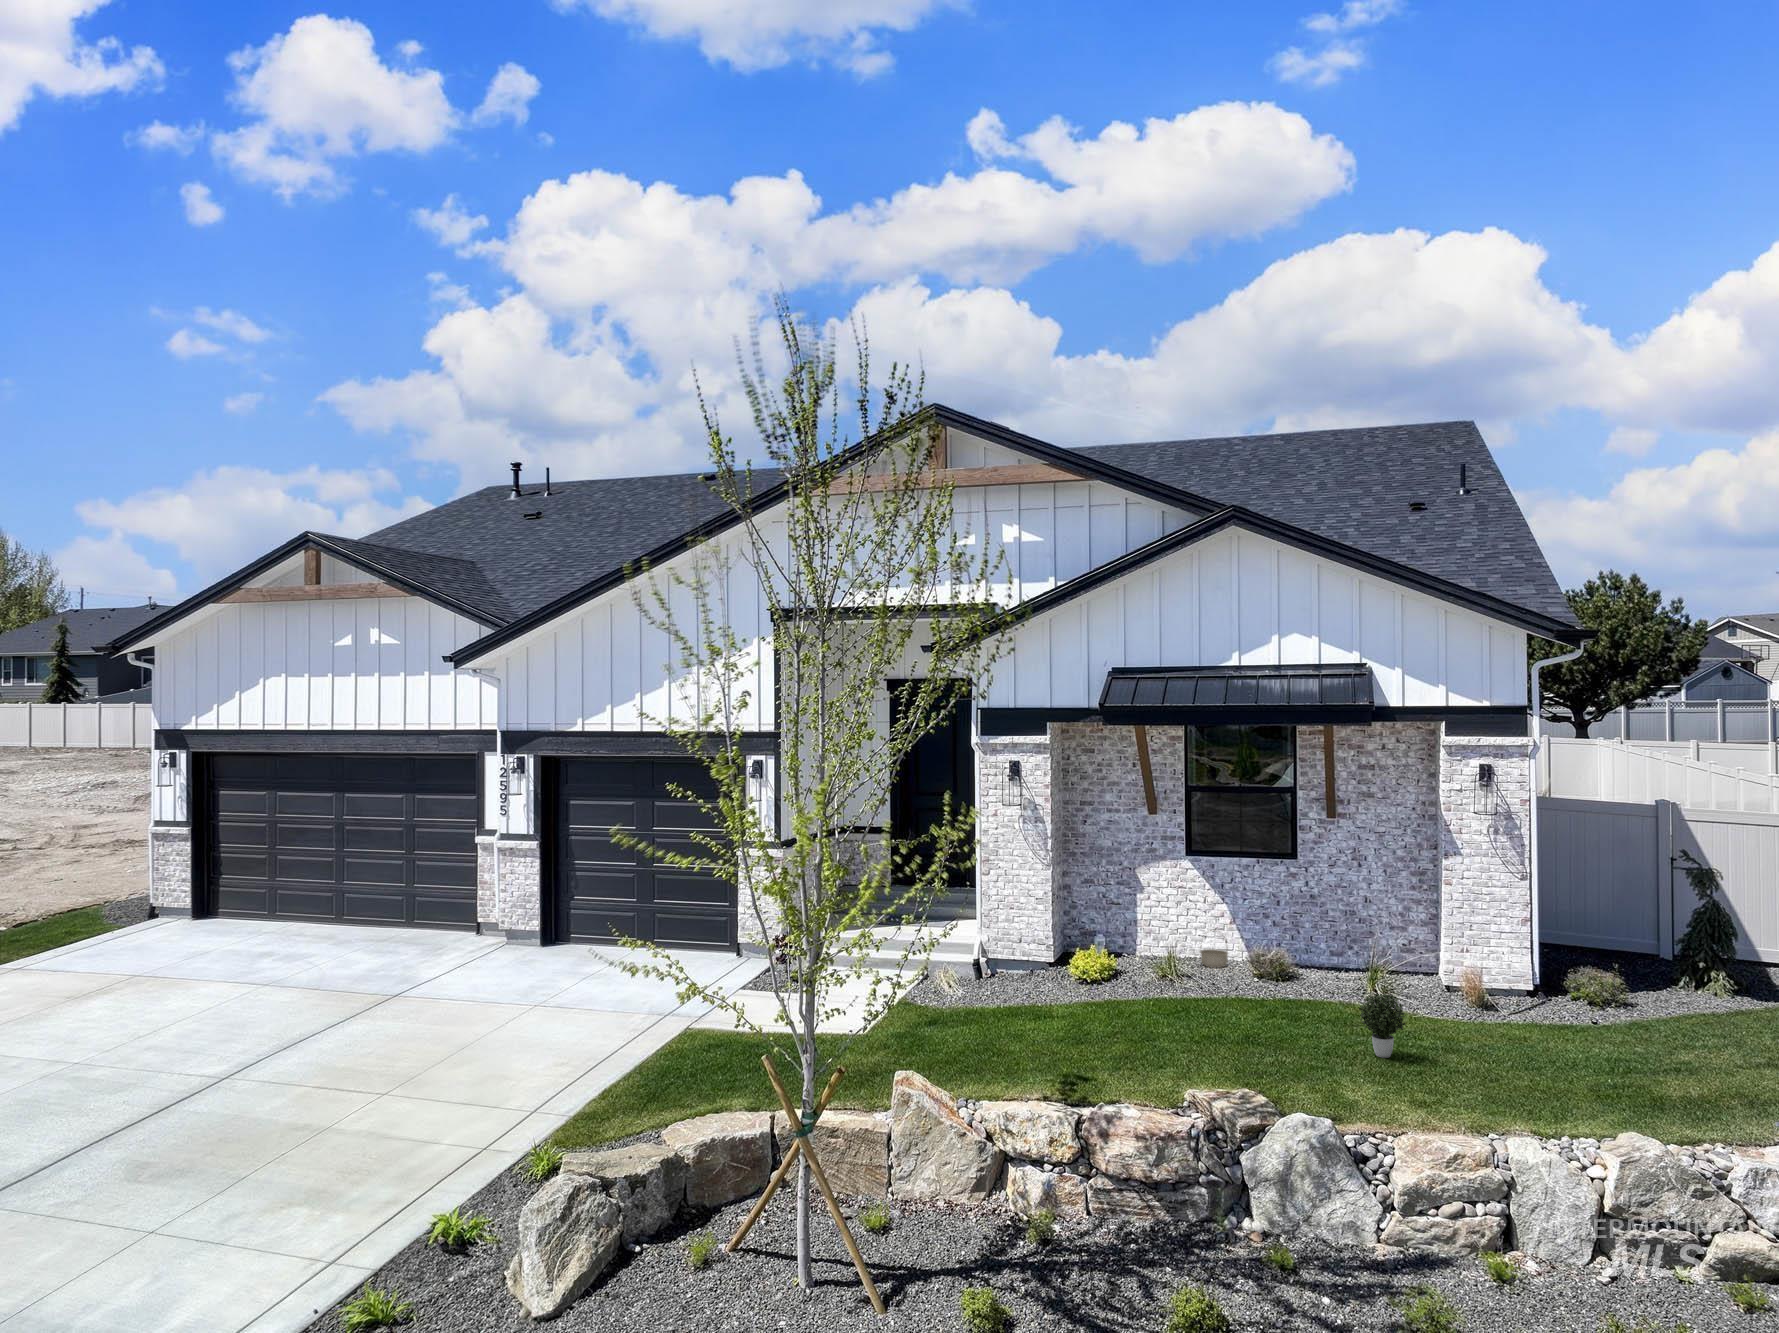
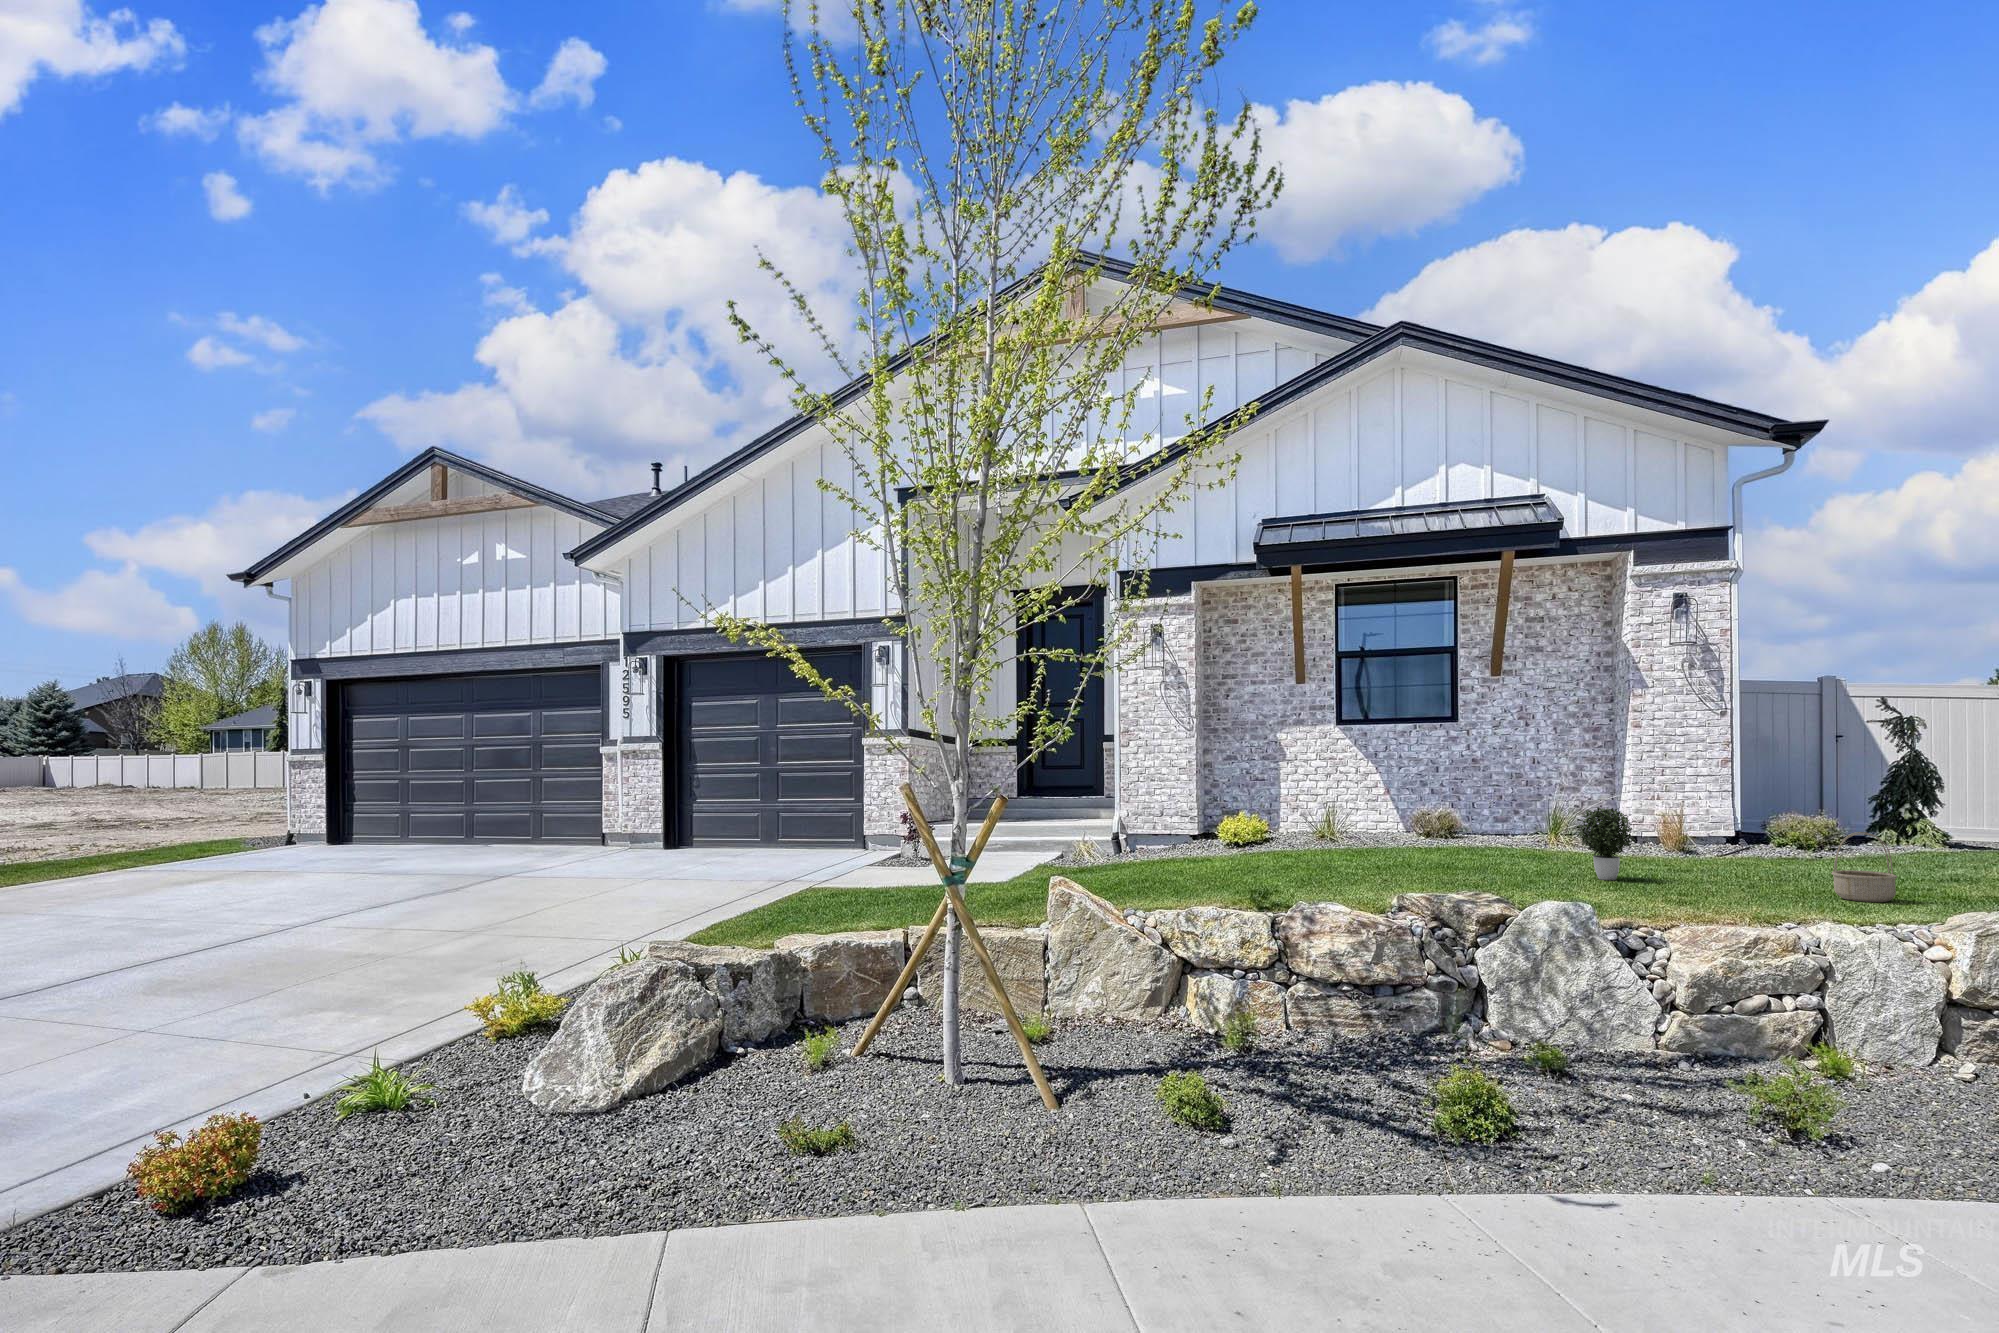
basket: present [1200,930,1228,968] -> present [1832,832,1897,902]

